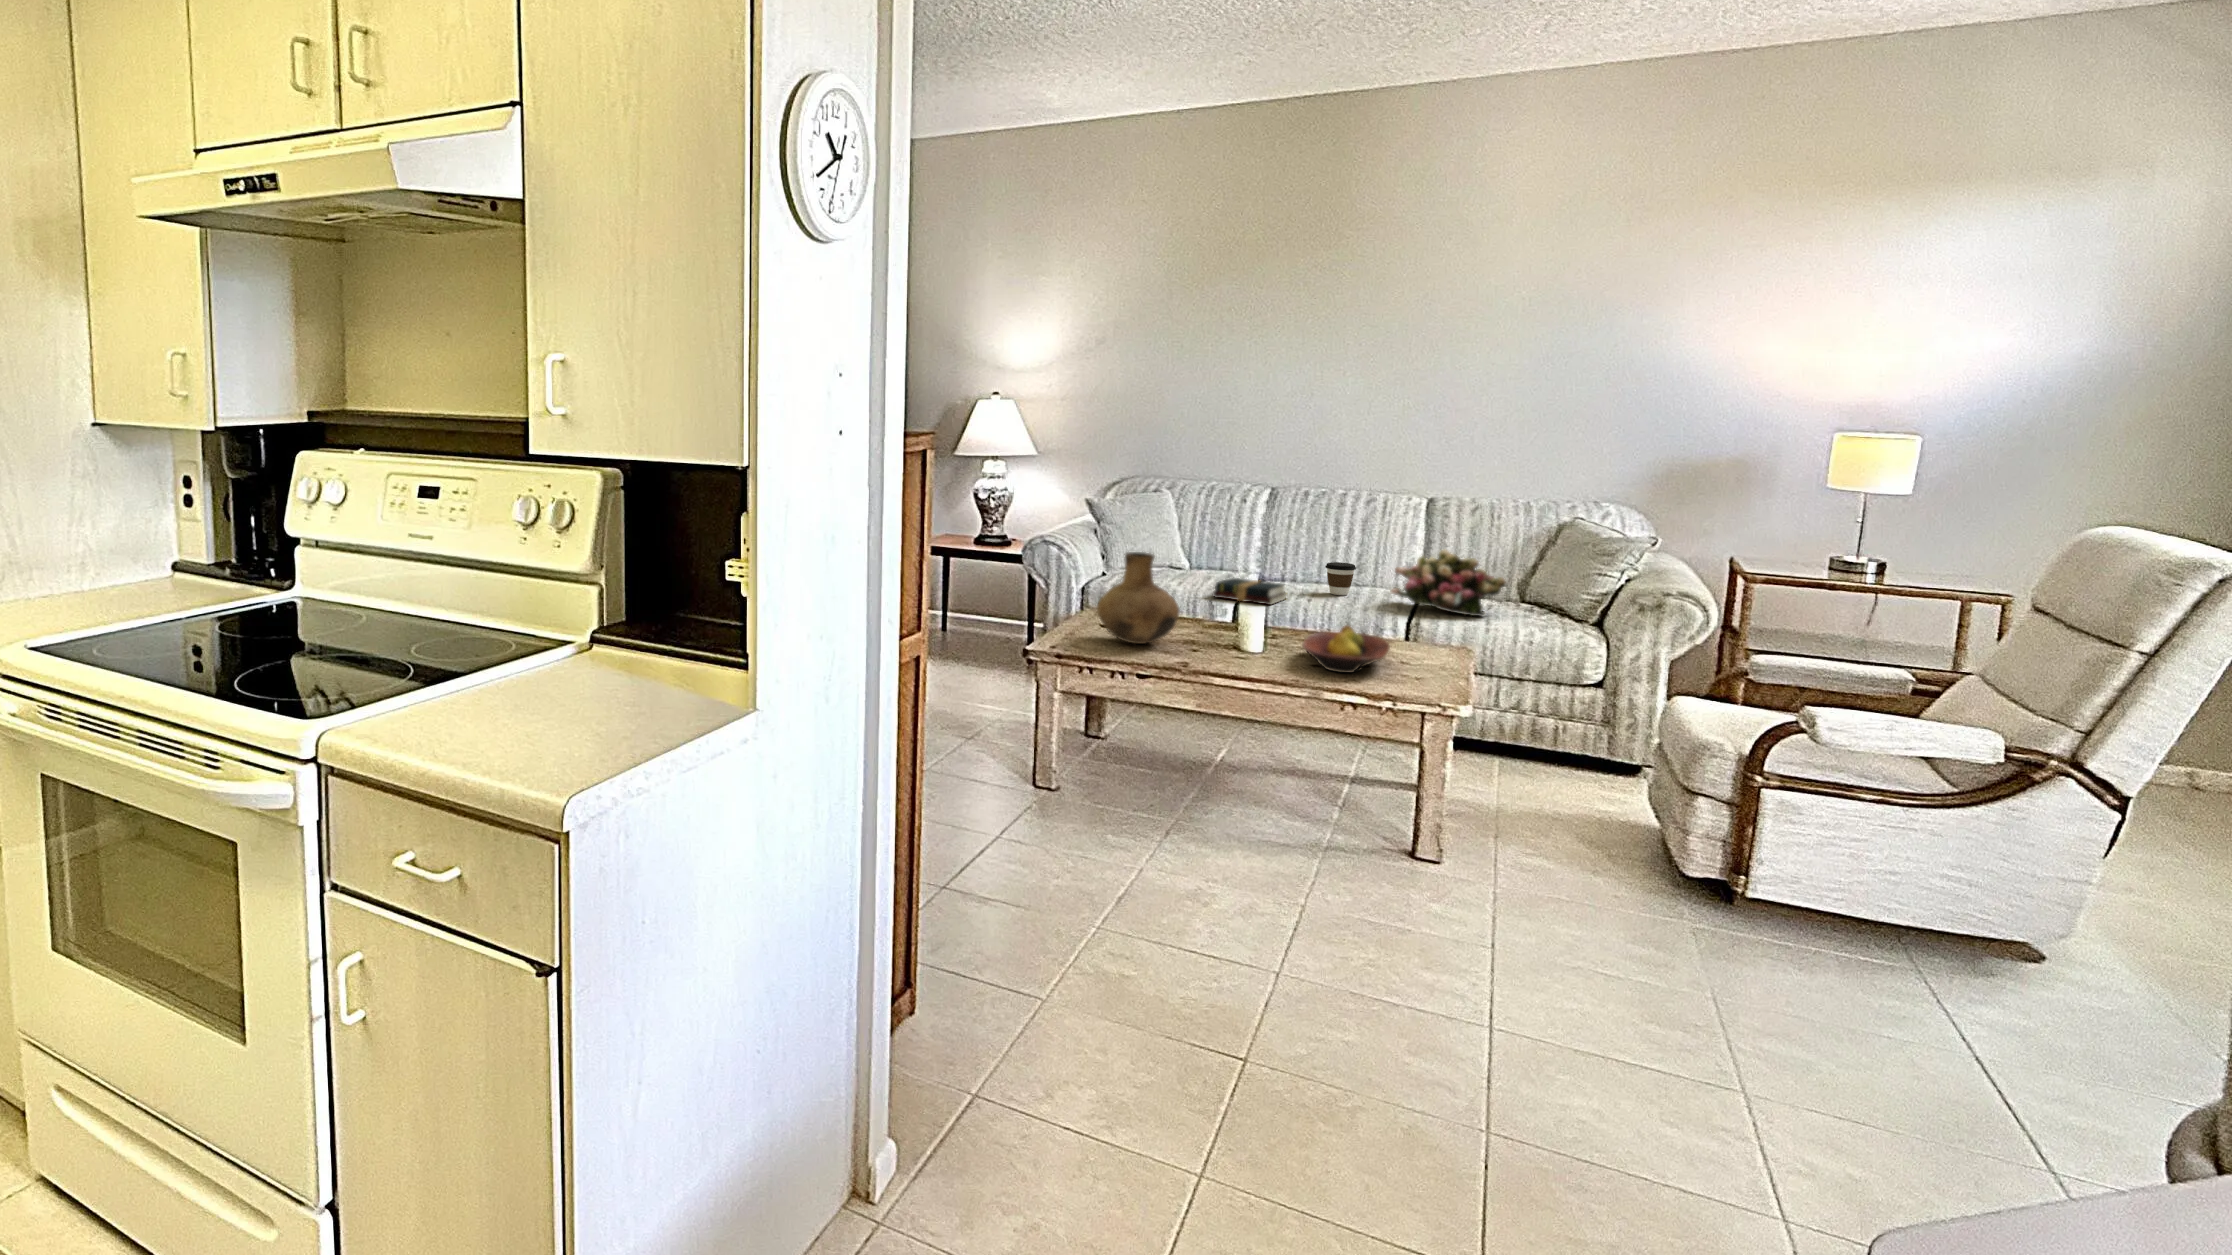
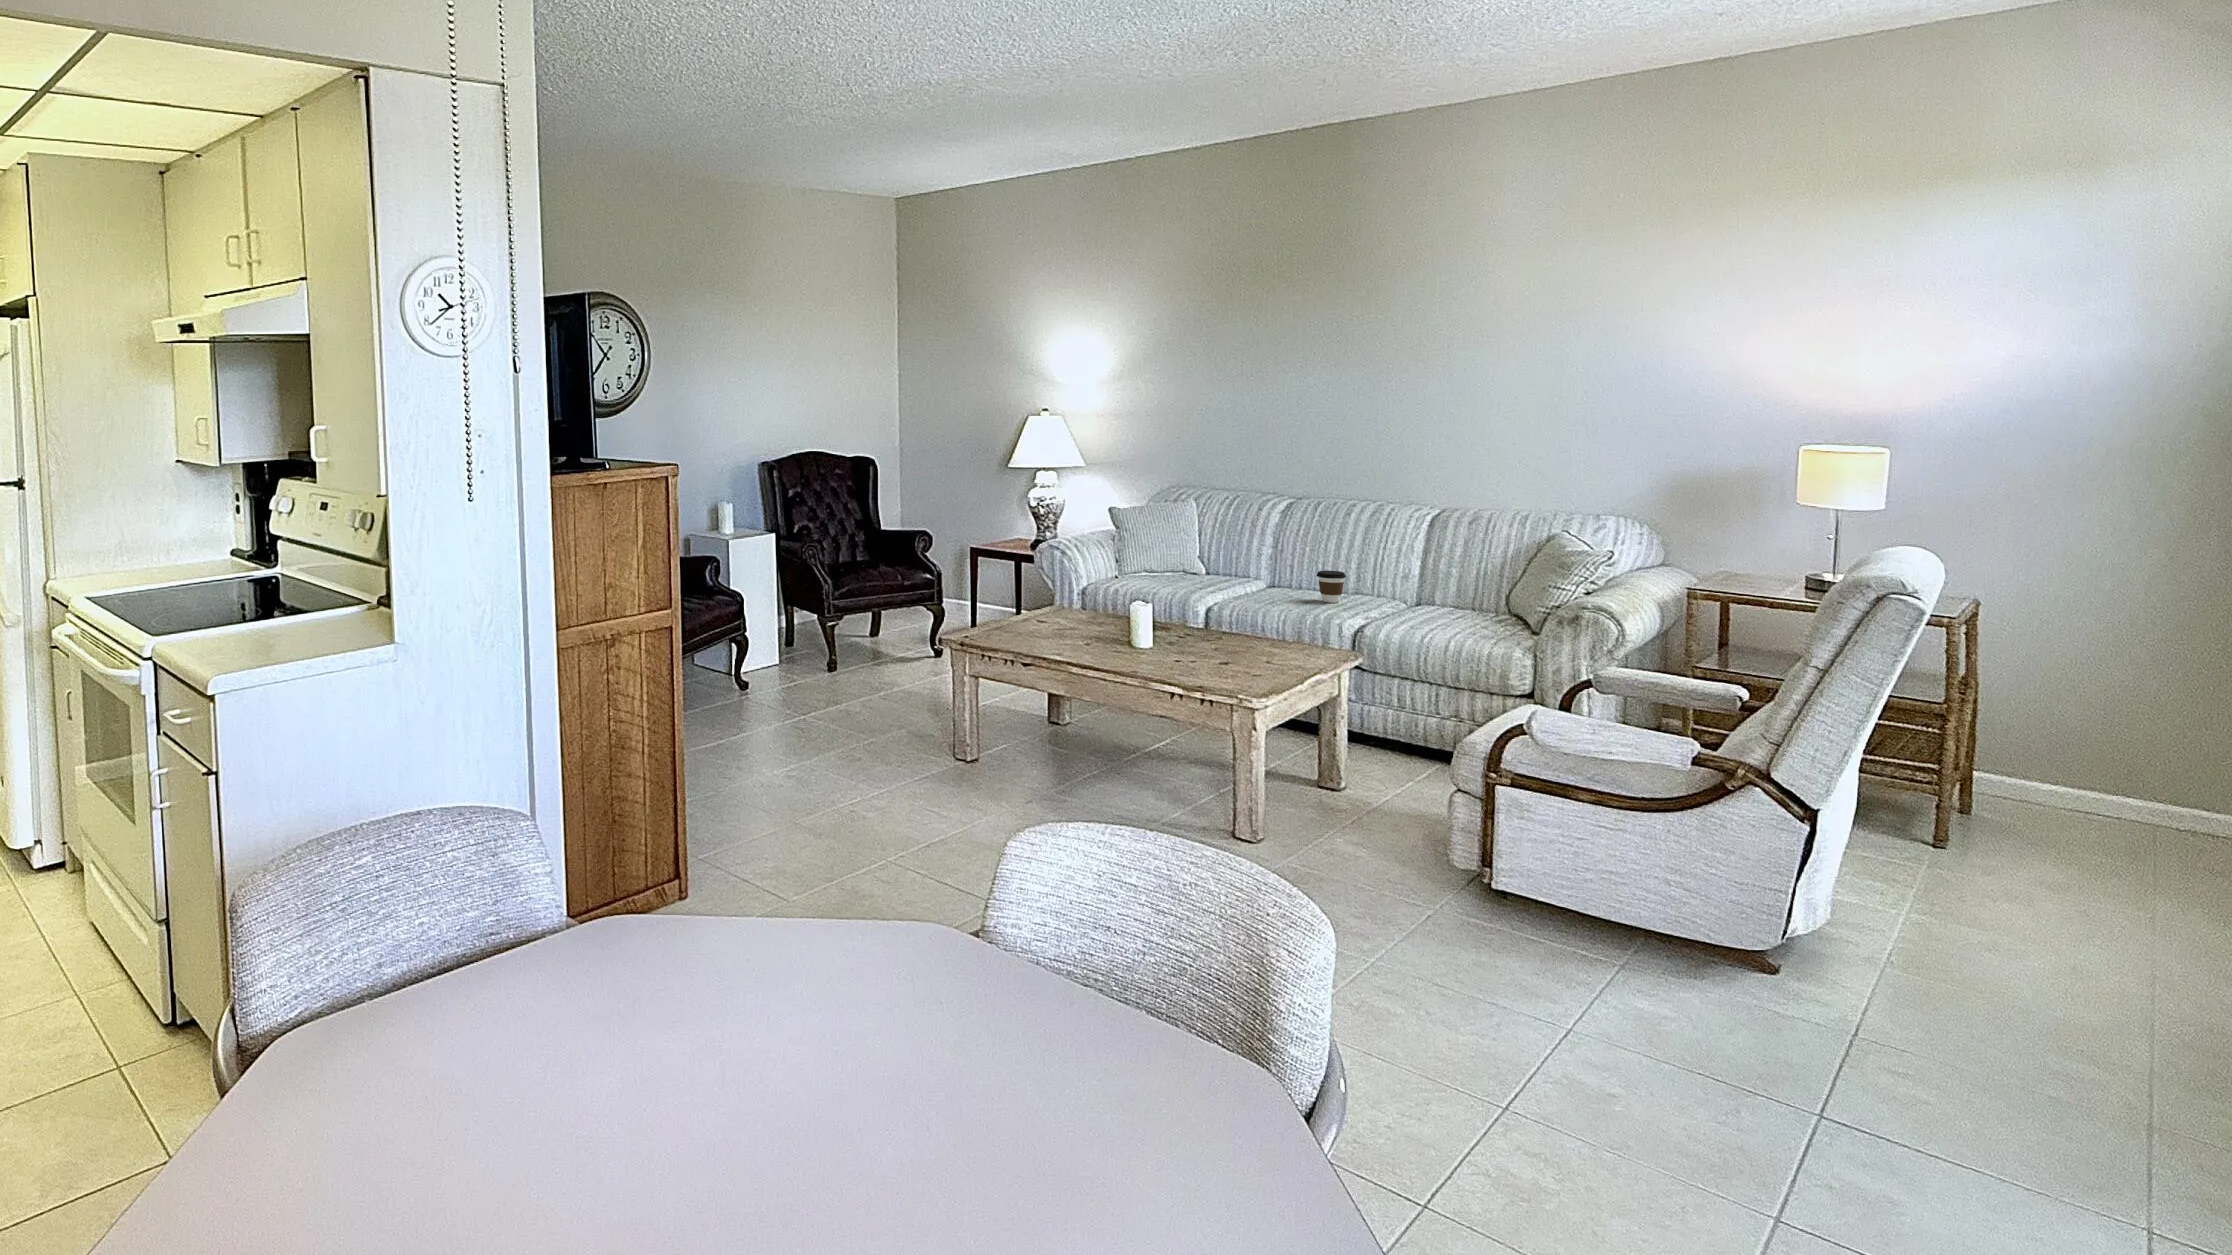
flower arrangement: present [1391,549,1506,616] -> none [1357,560,1469,626]
vase: present [1097,552,1180,644] -> none [1020,556,1092,638]
hardback book: present [1213,578,1287,605] -> none [1195,583,1269,609]
fruit bowl: present [1302,626,1390,673] -> none [1173,627,1266,669]

